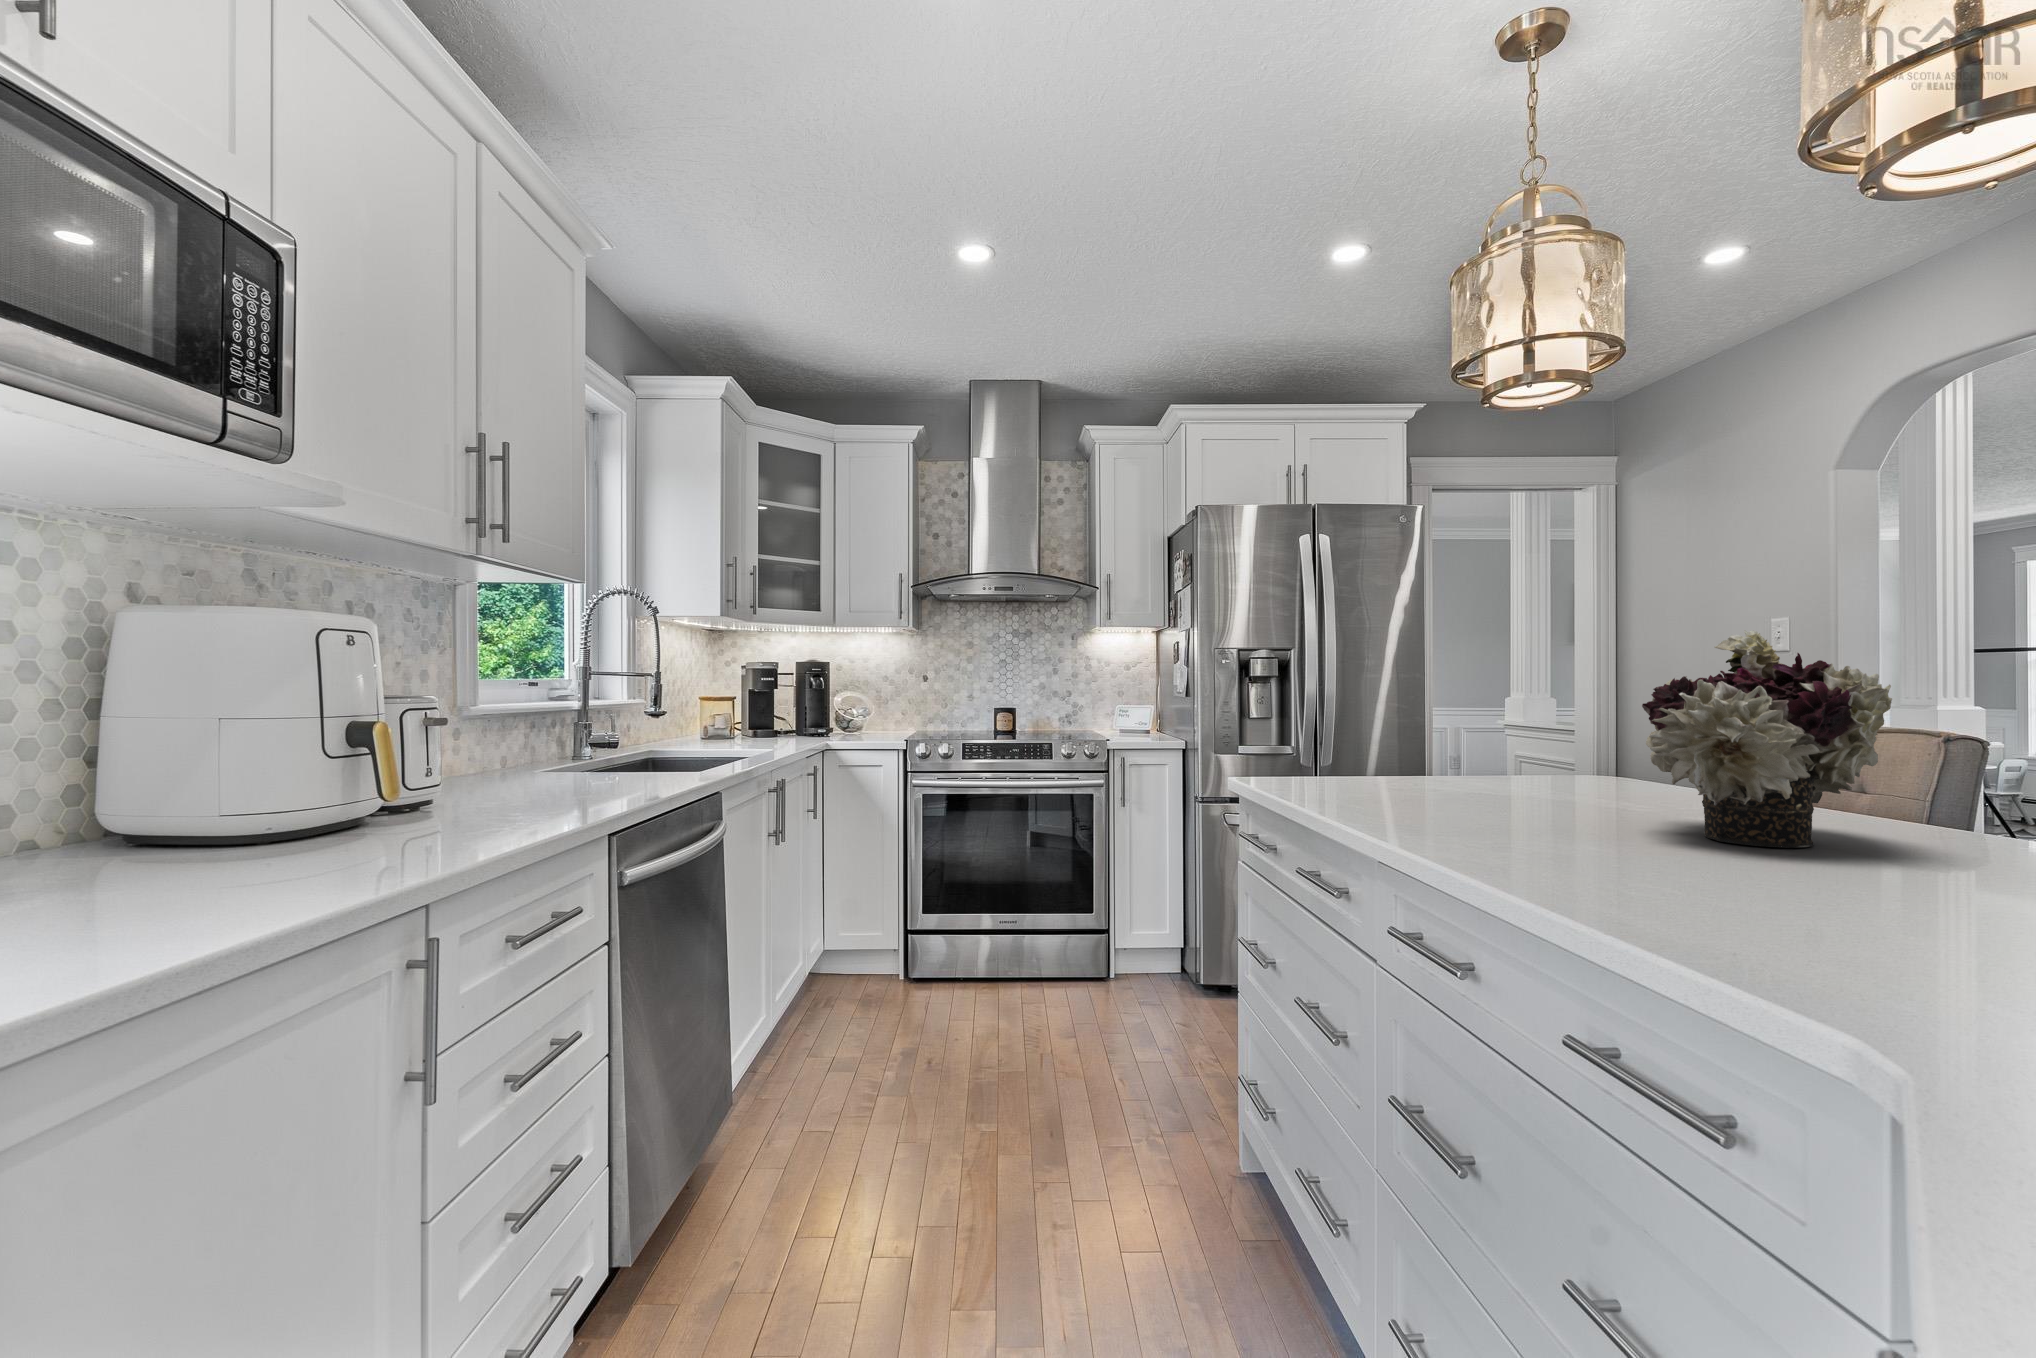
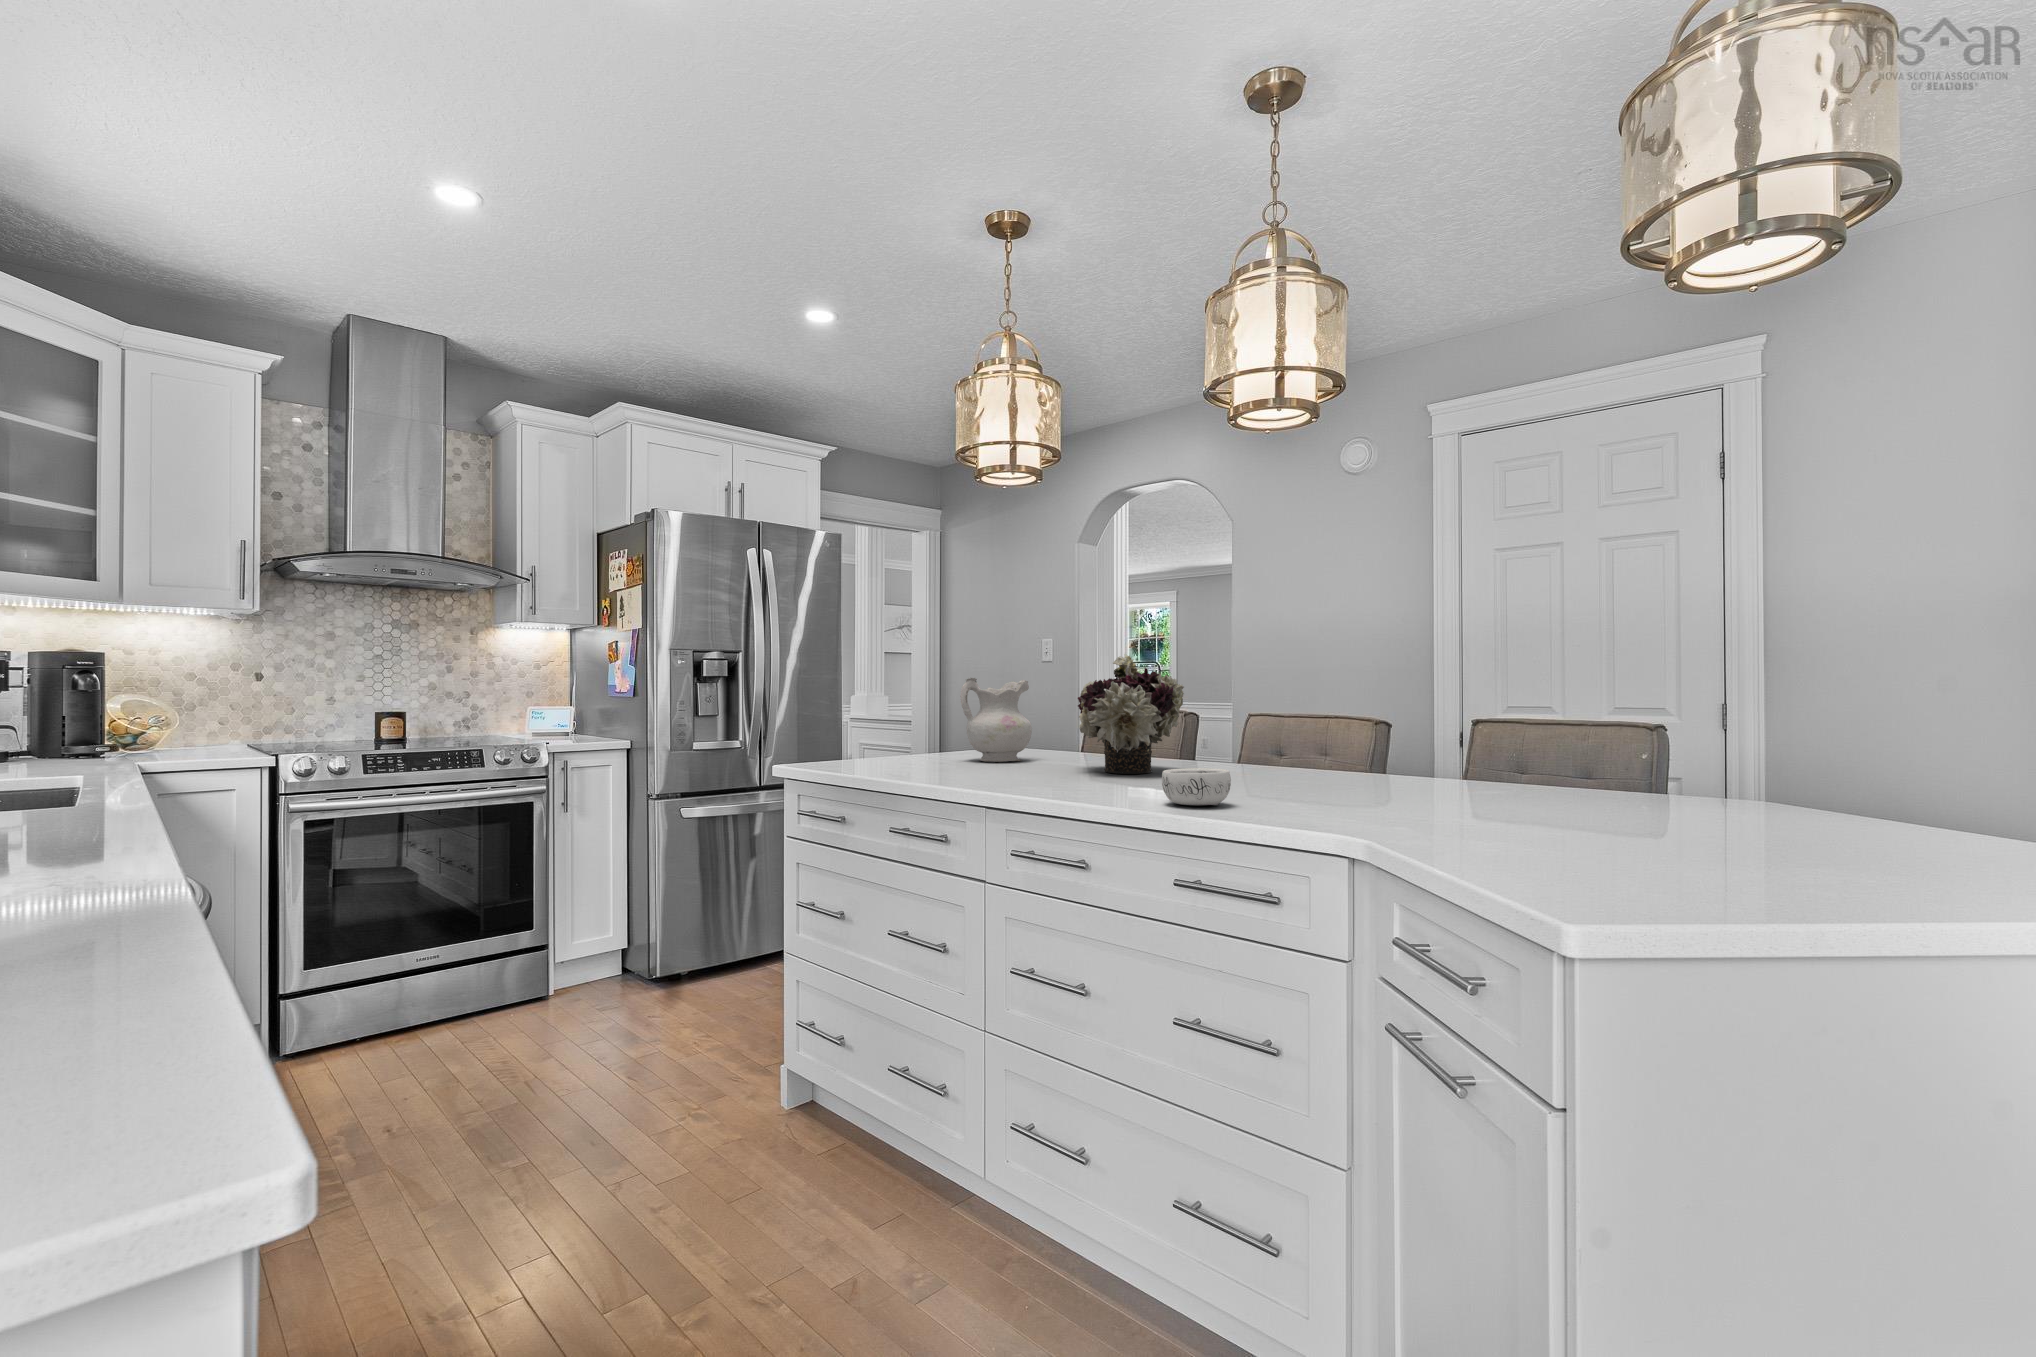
ceramic pitcher: none [1480,674,1608,800] -> present [960,678,1032,762]
decorative bowl: none [1679,860,1871,957] -> present [1162,768,1231,805]

